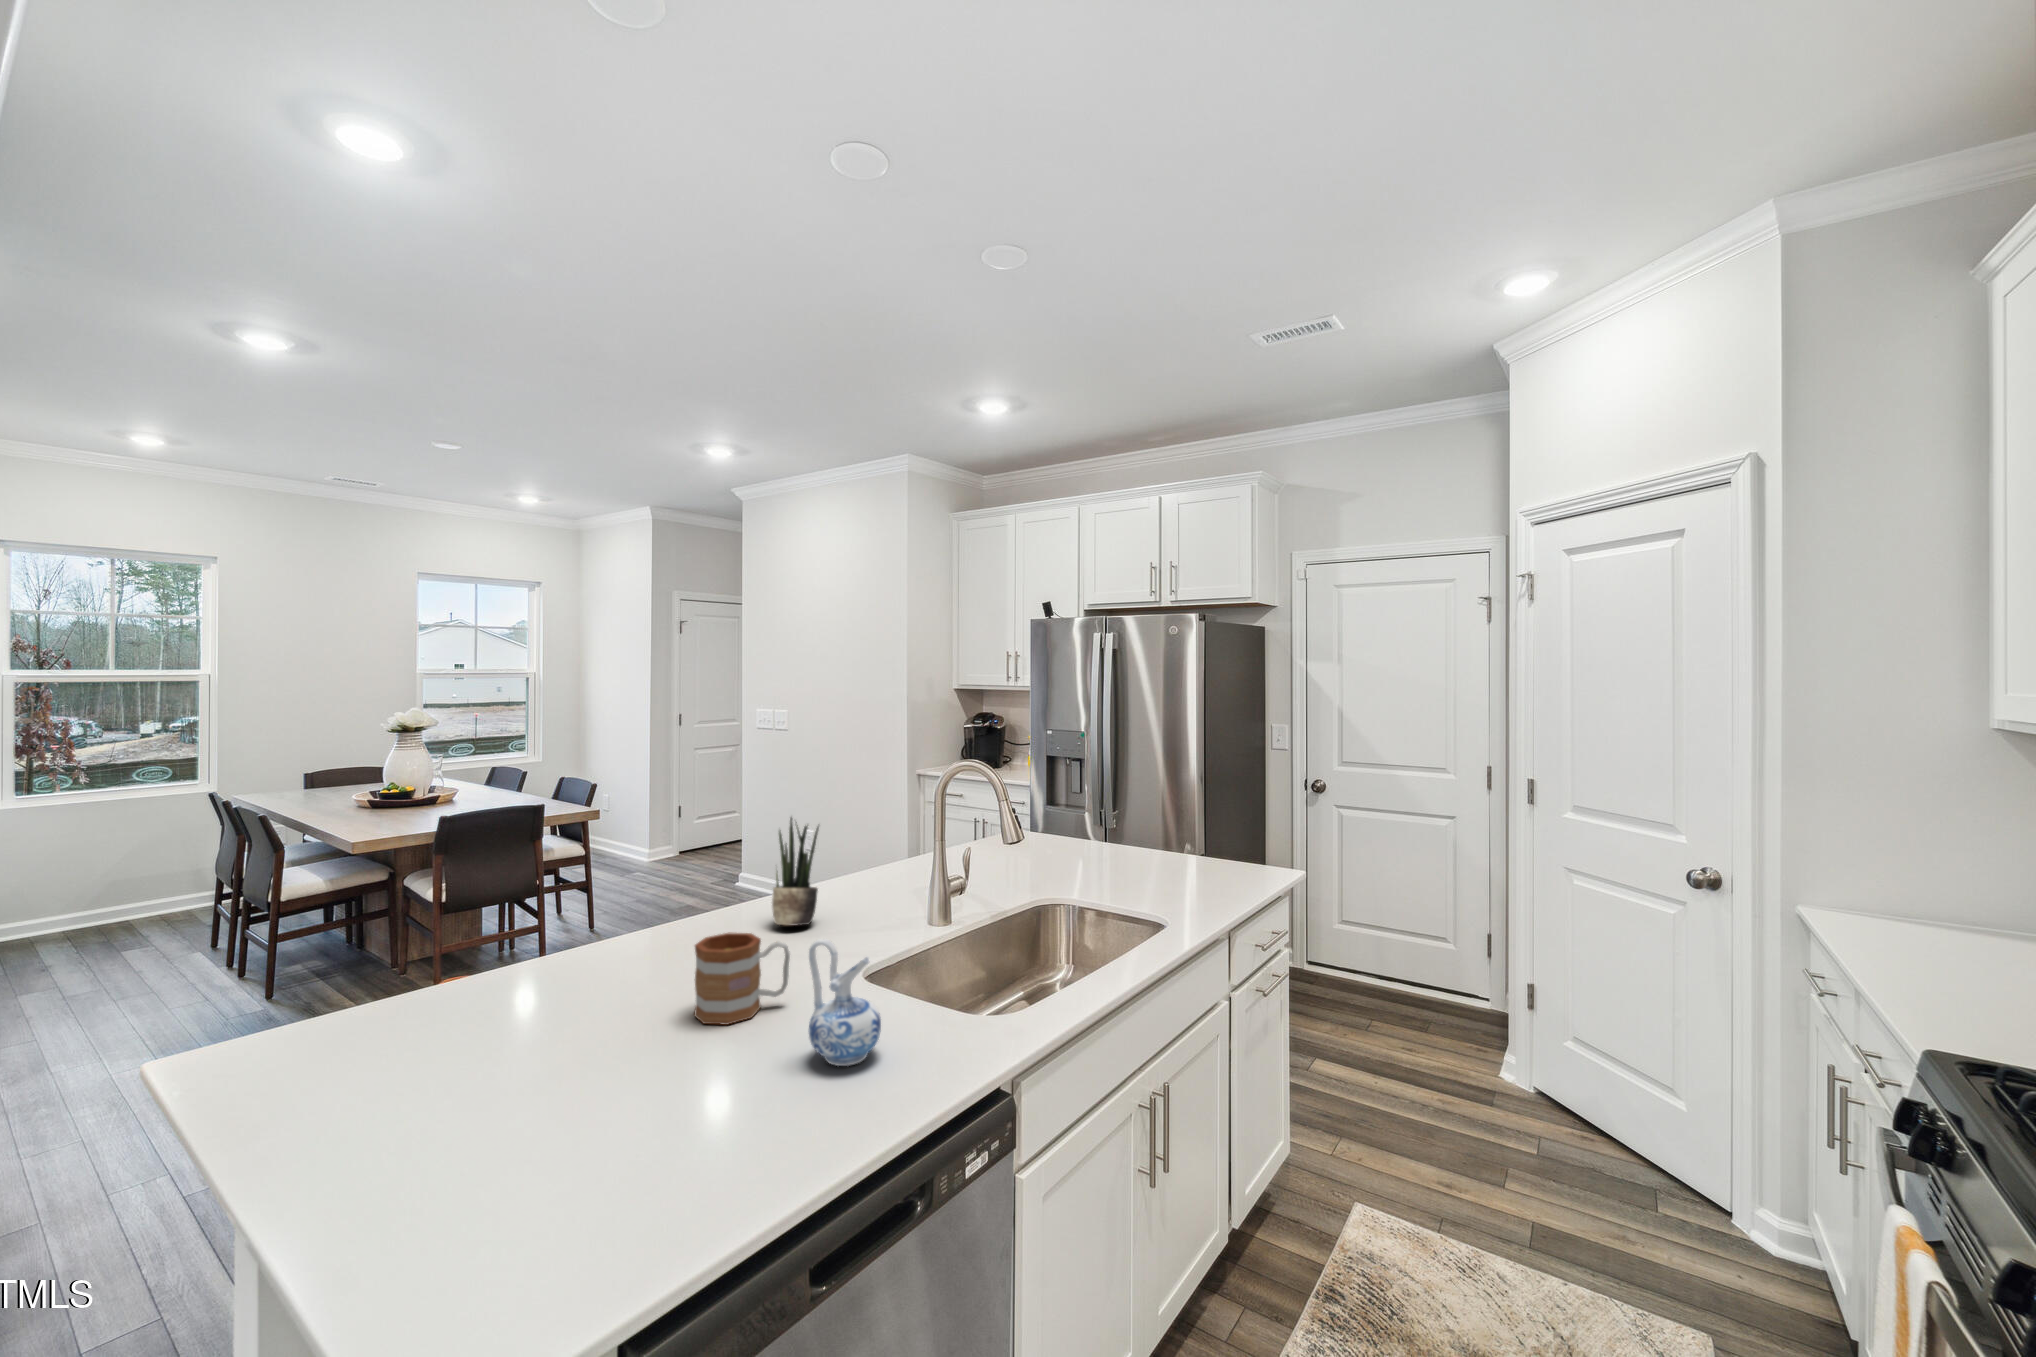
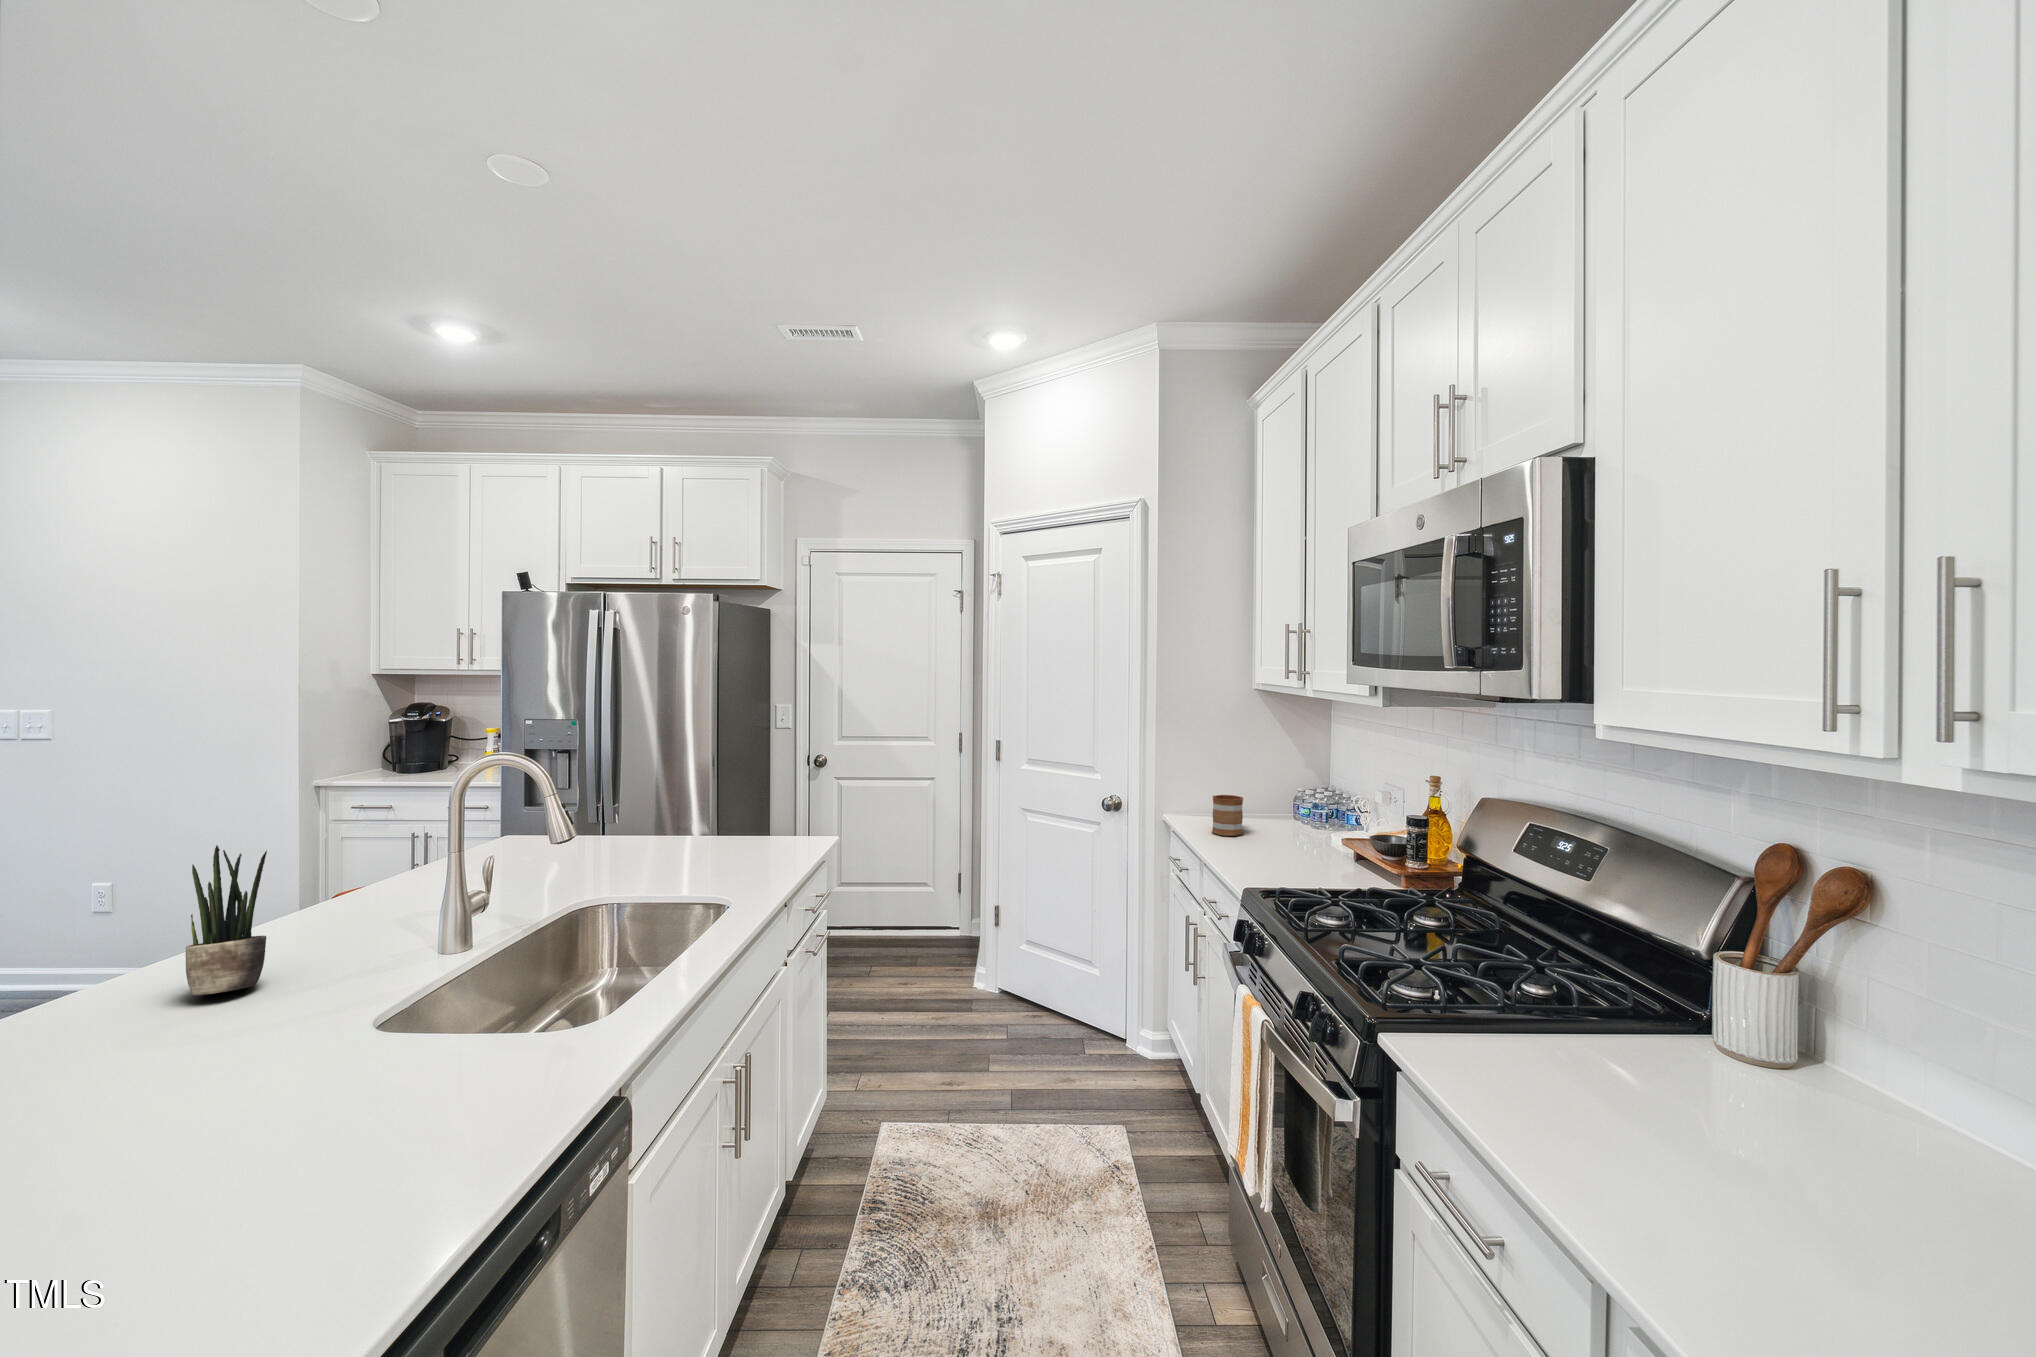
mug: present [695,932,790,1025] -> present [1212,795,1243,836]
ceramic pitcher: present [809,939,881,1066] -> none [350,980,457,1128]

